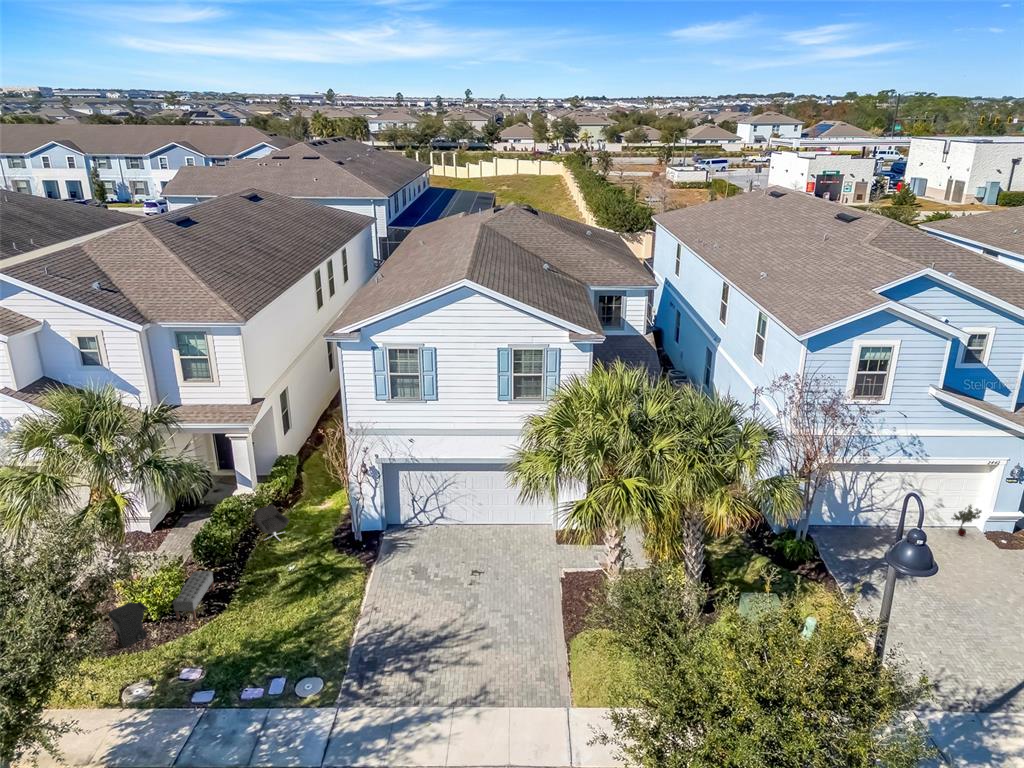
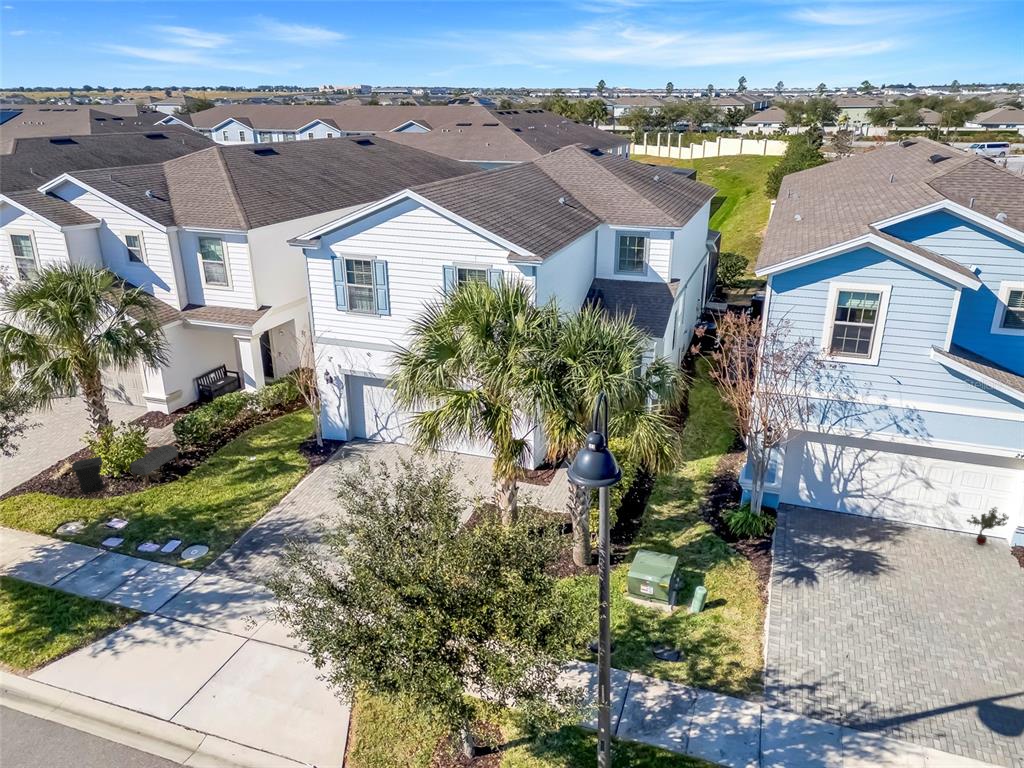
lounge chair: present [254,505,289,541] -> none [240,402,270,435]

